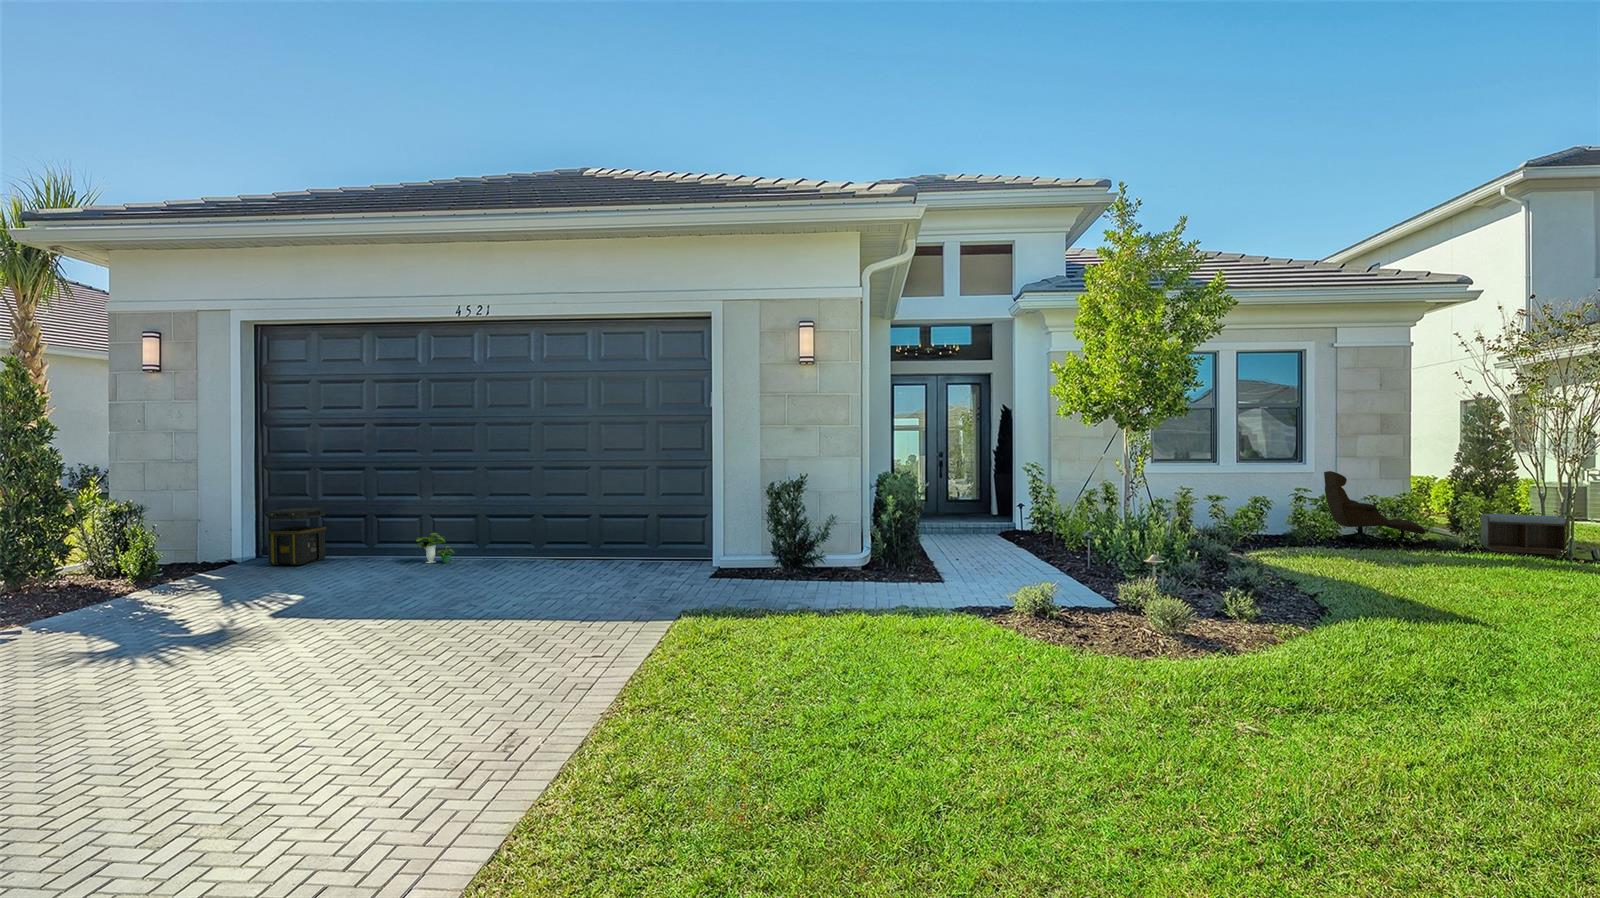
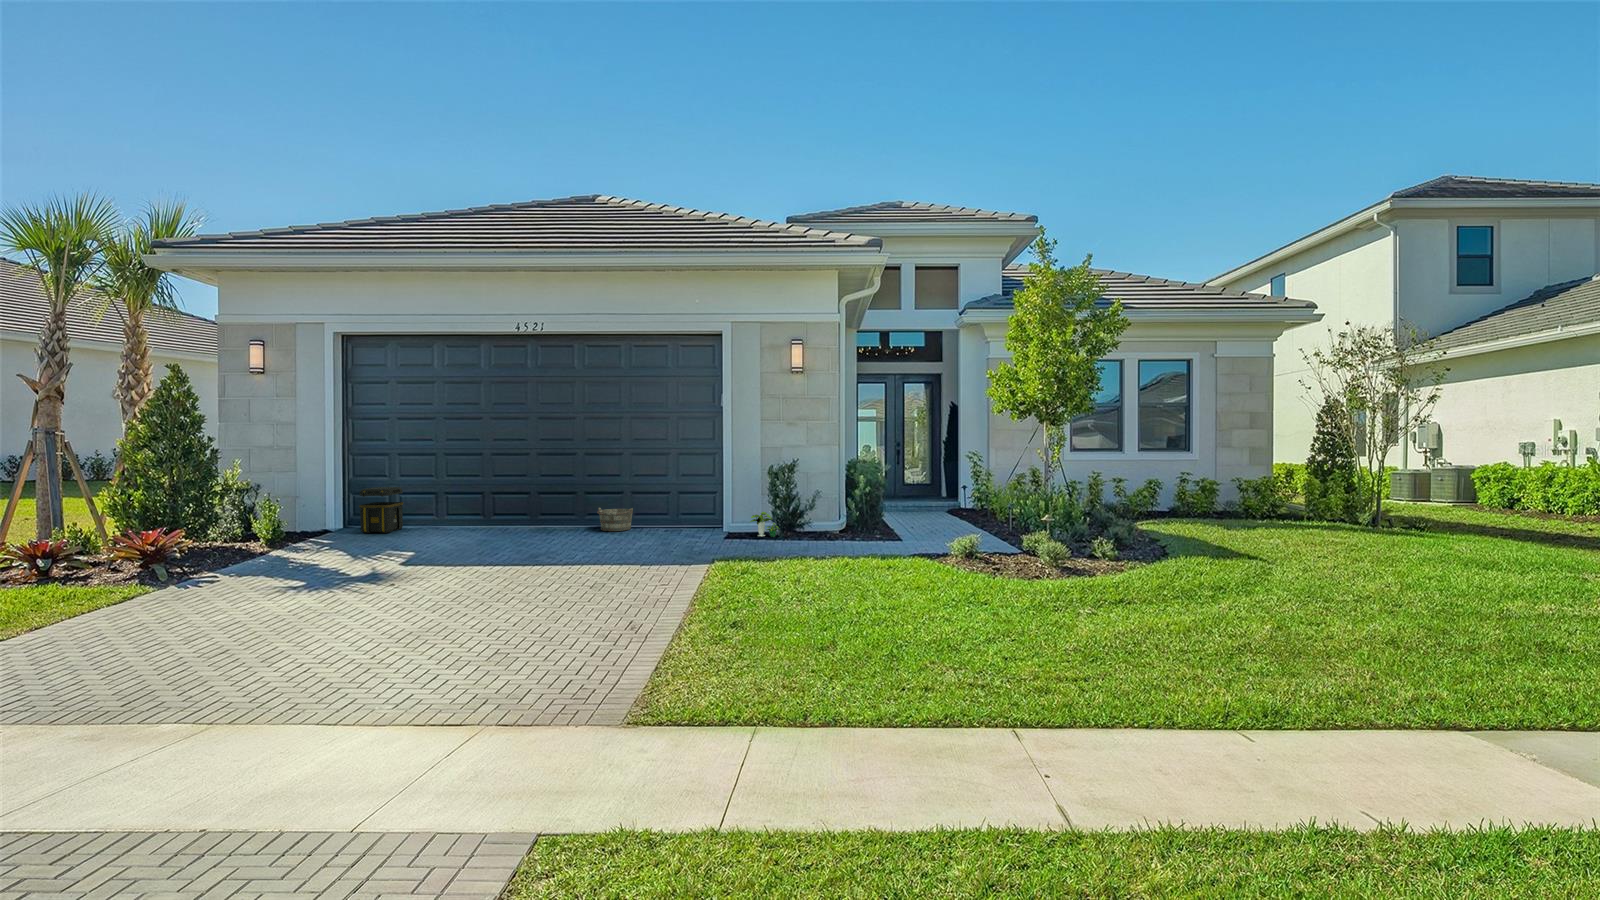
lounge chair: present [1324,471,1425,545] -> none [1204,458,1276,516]
bench: present [1480,514,1567,555] -> none [1315,491,1372,522]
potted plant: present [414,533,454,563] -> present [750,512,779,537]
bucket: none [554,535,601,565] -> present [597,508,633,531]

